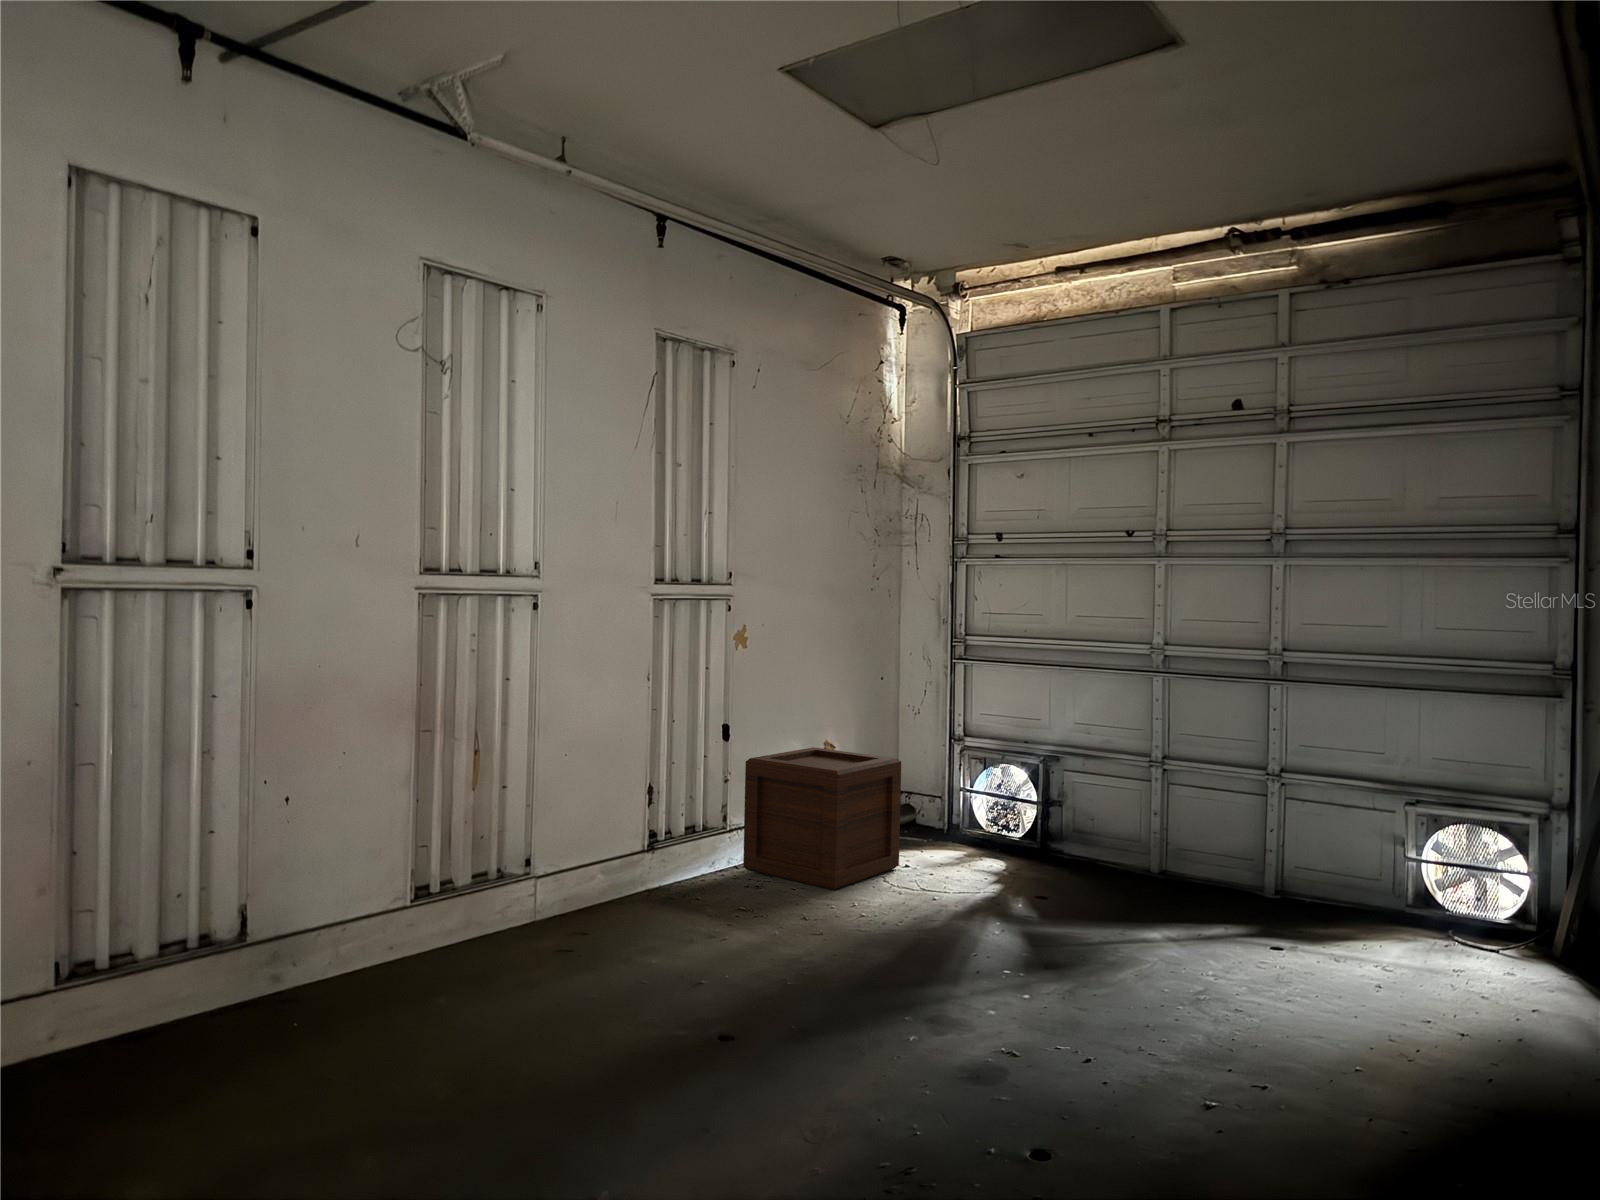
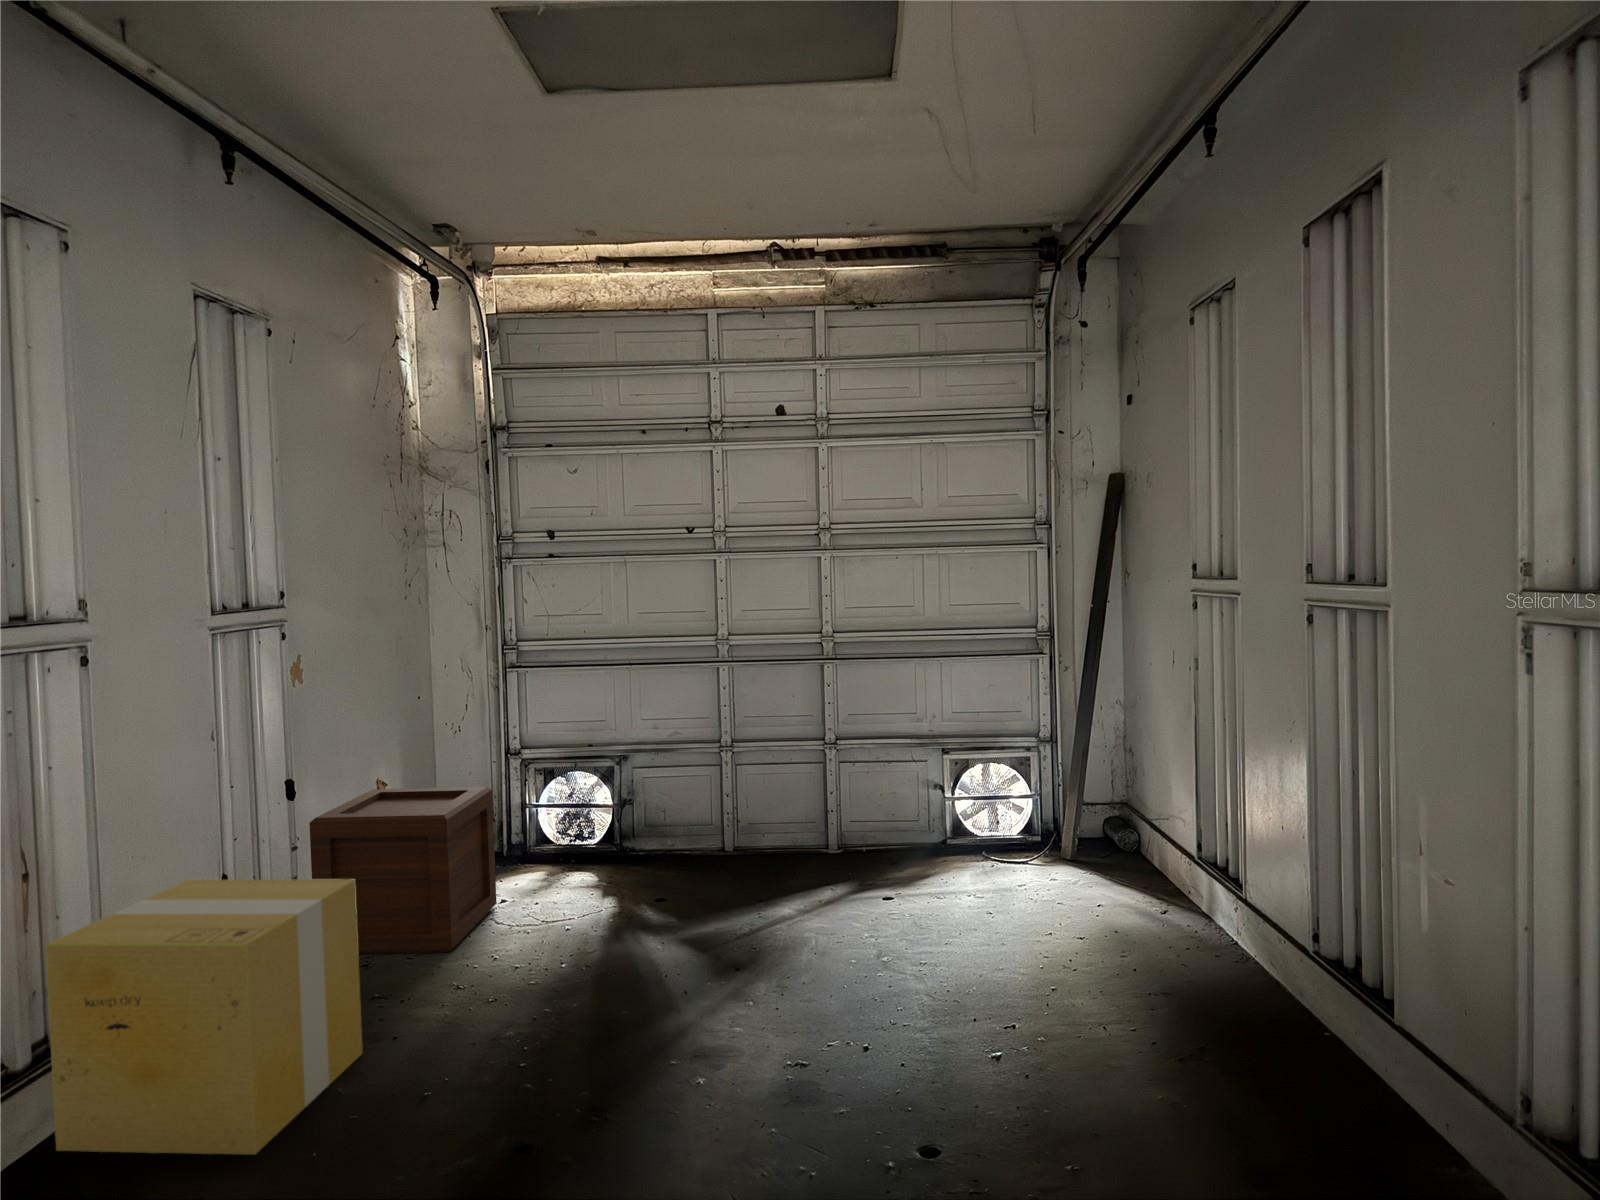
cardboard box: none [515,778,720,971] -> present [46,879,363,1155]

